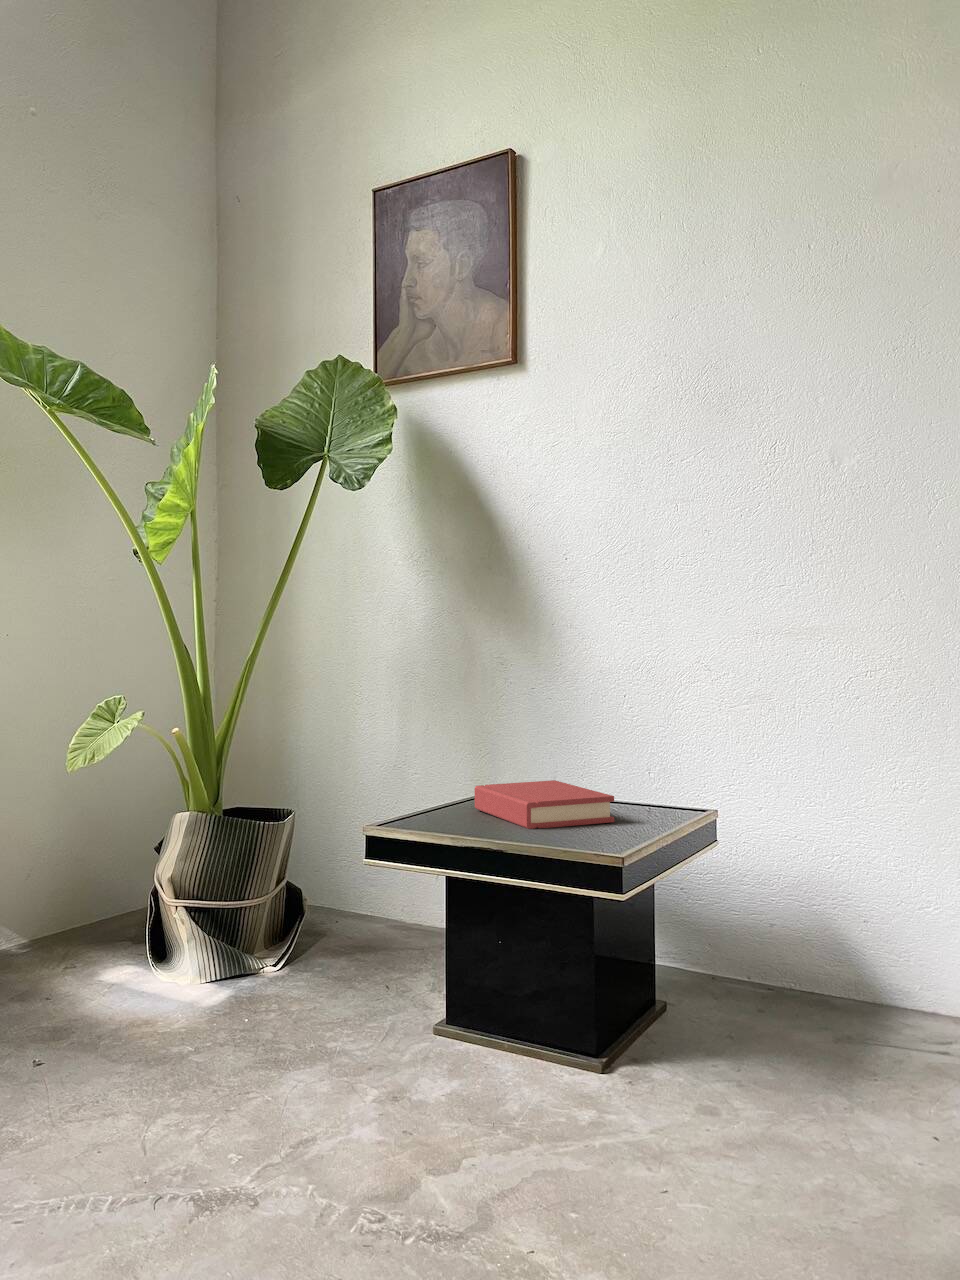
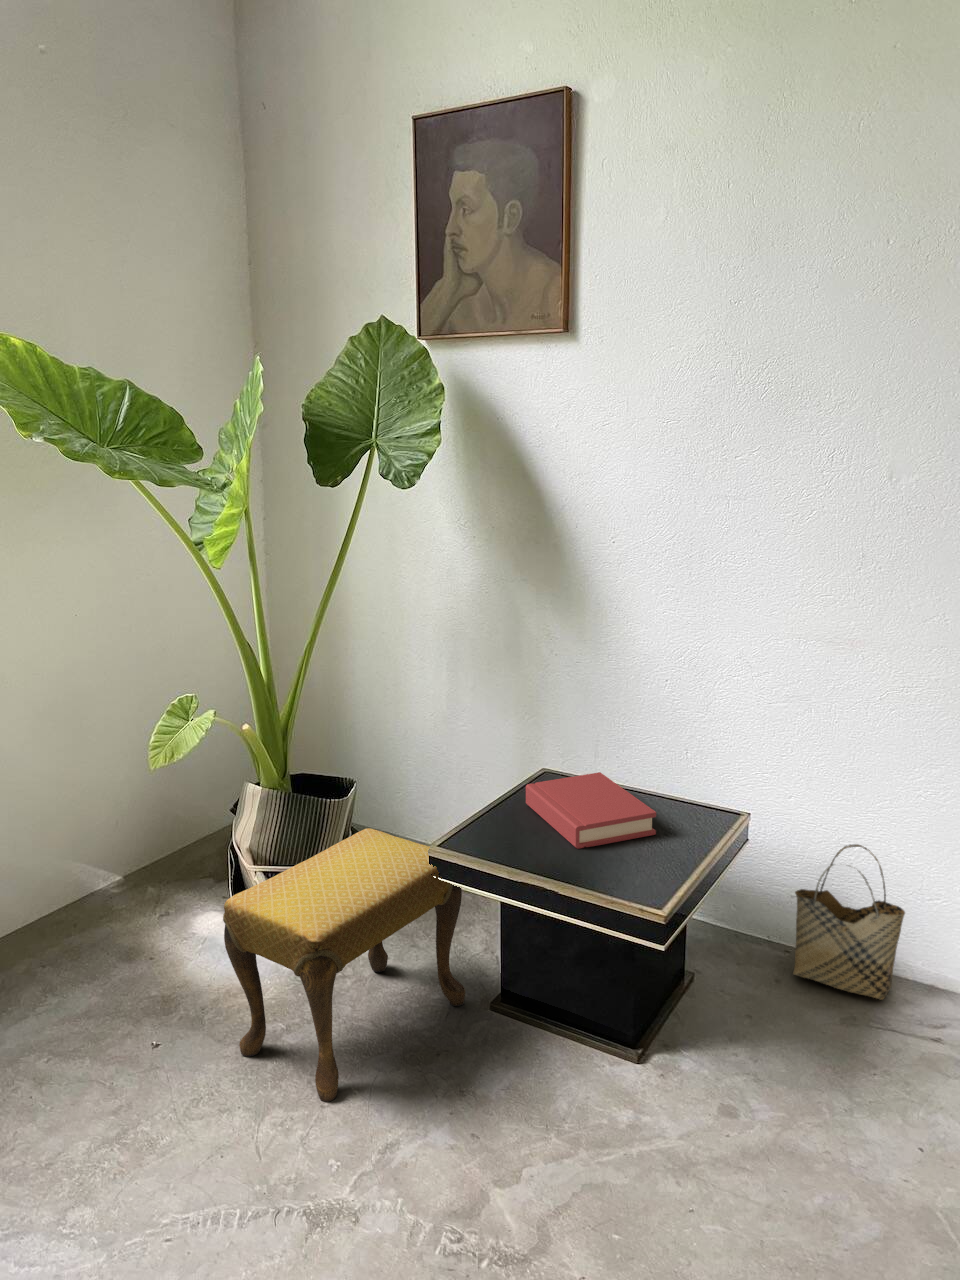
footstool: none [129,833,405,1107] -> present [223,828,465,1102]
woven basket: none [770,851,891,1020] -> present [793,844,905,1000]

